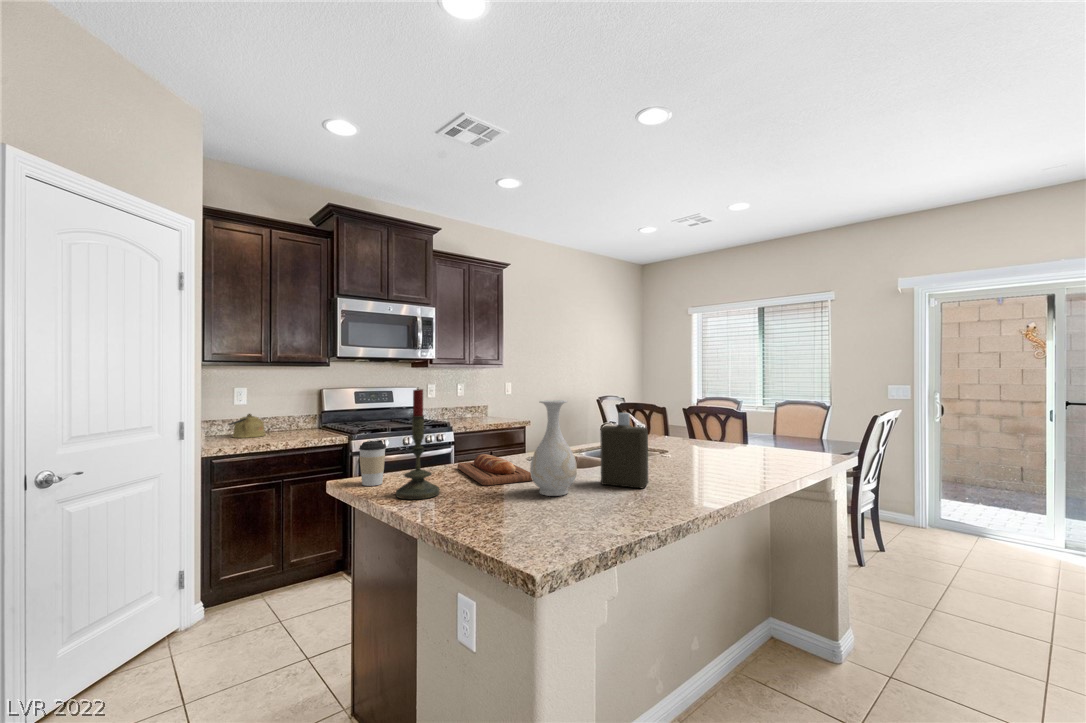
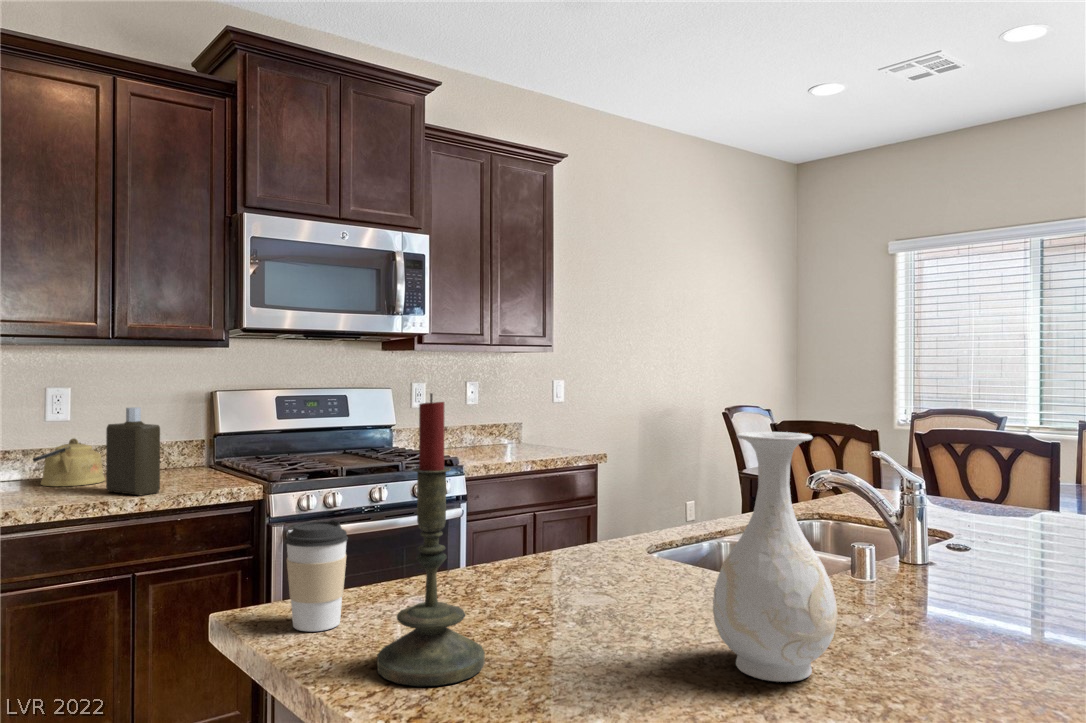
bottle: present [600,413,648,488] -> present [106,407,160,495]
bread loaf: present [458,454,532,485] -> none [505,548,702,637]

